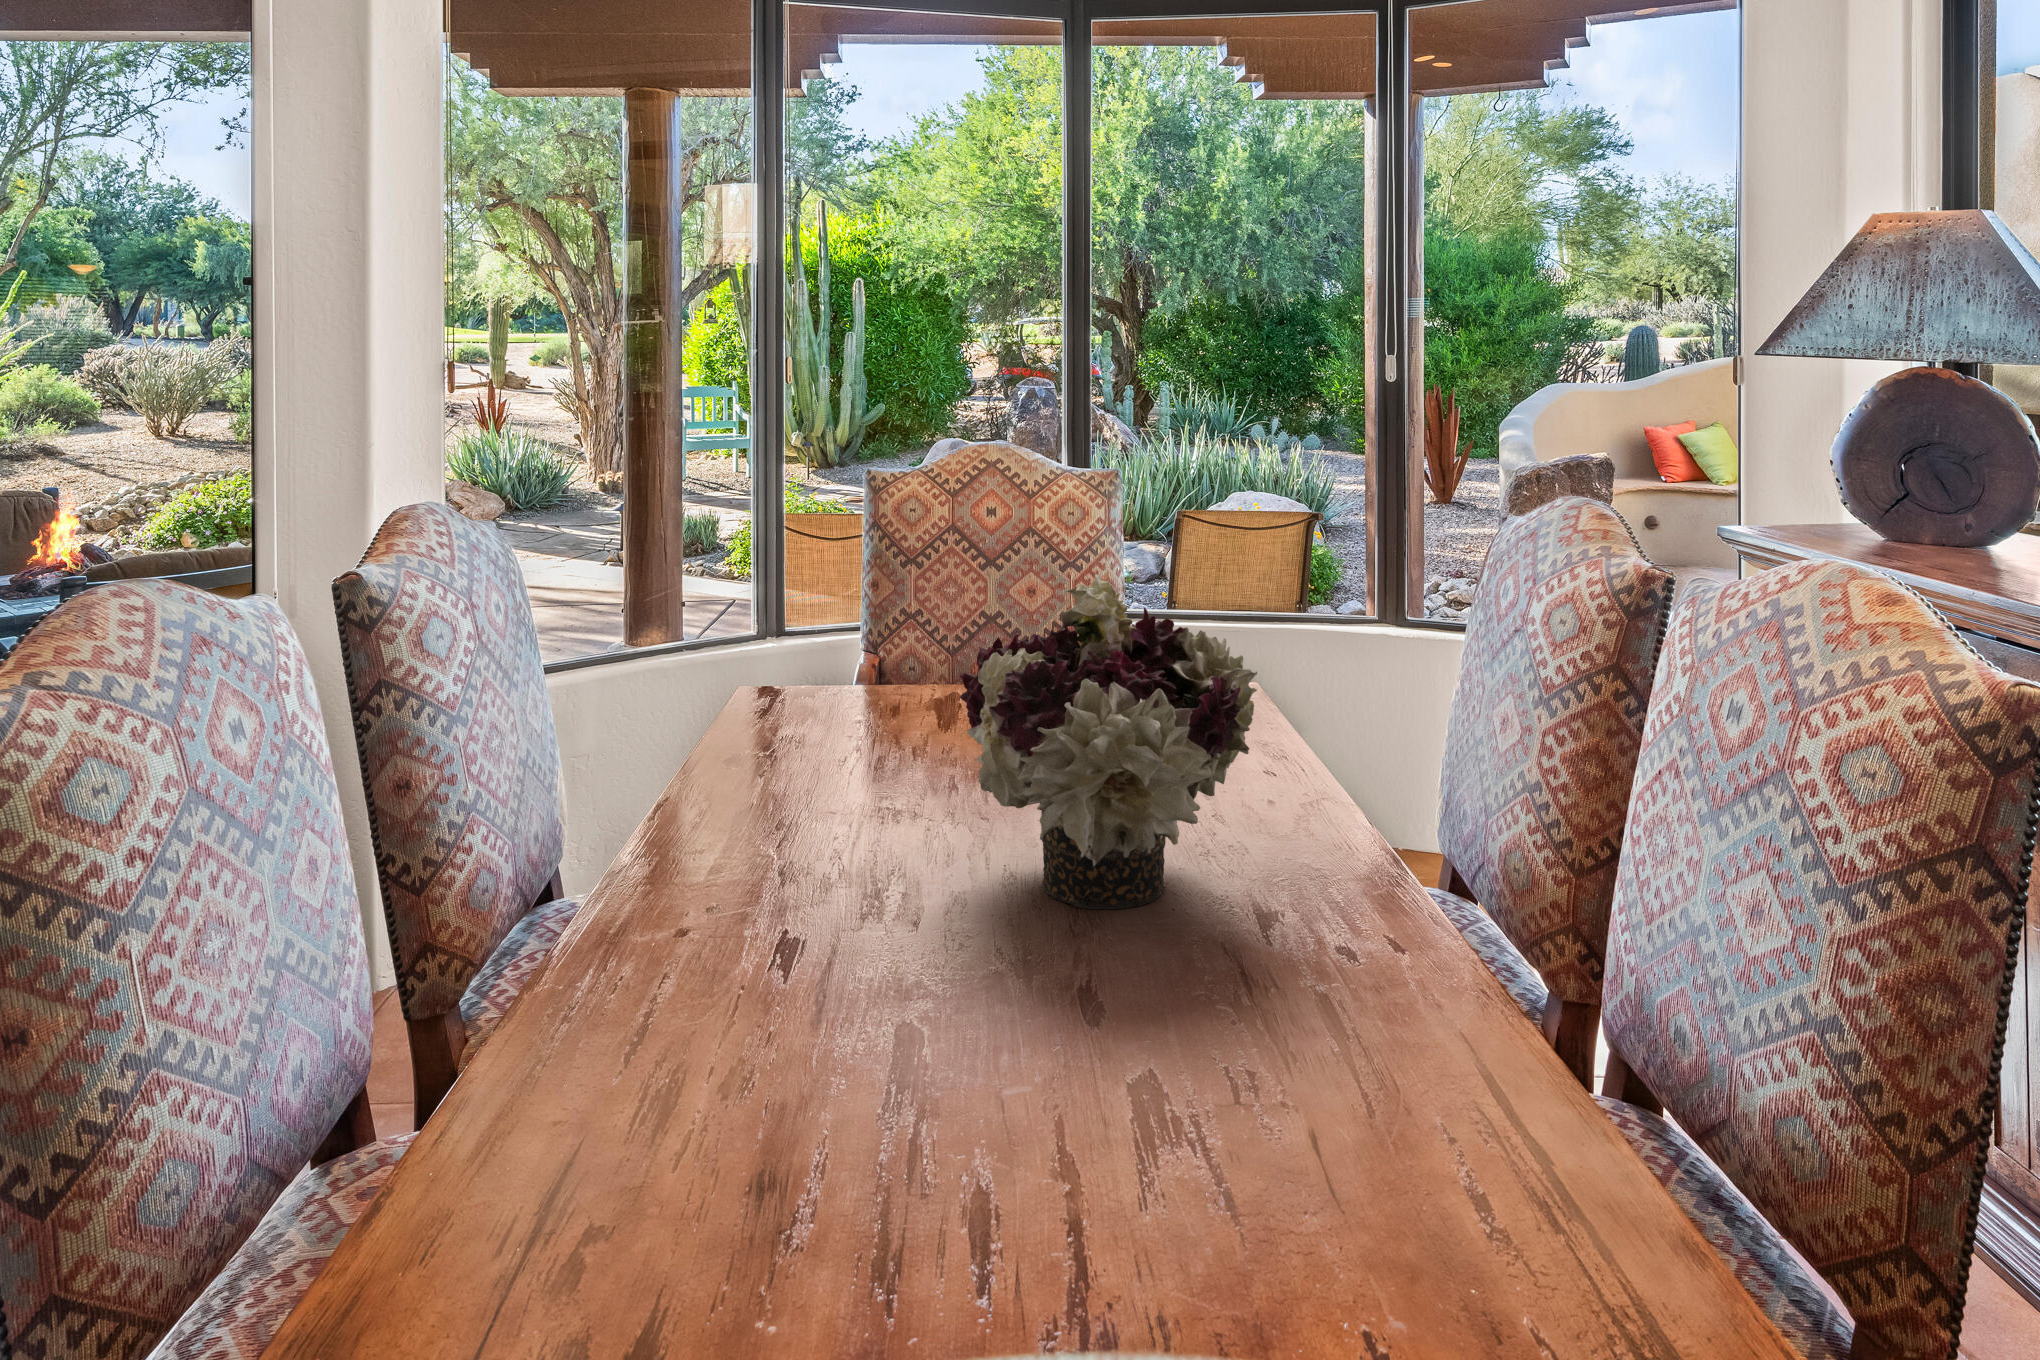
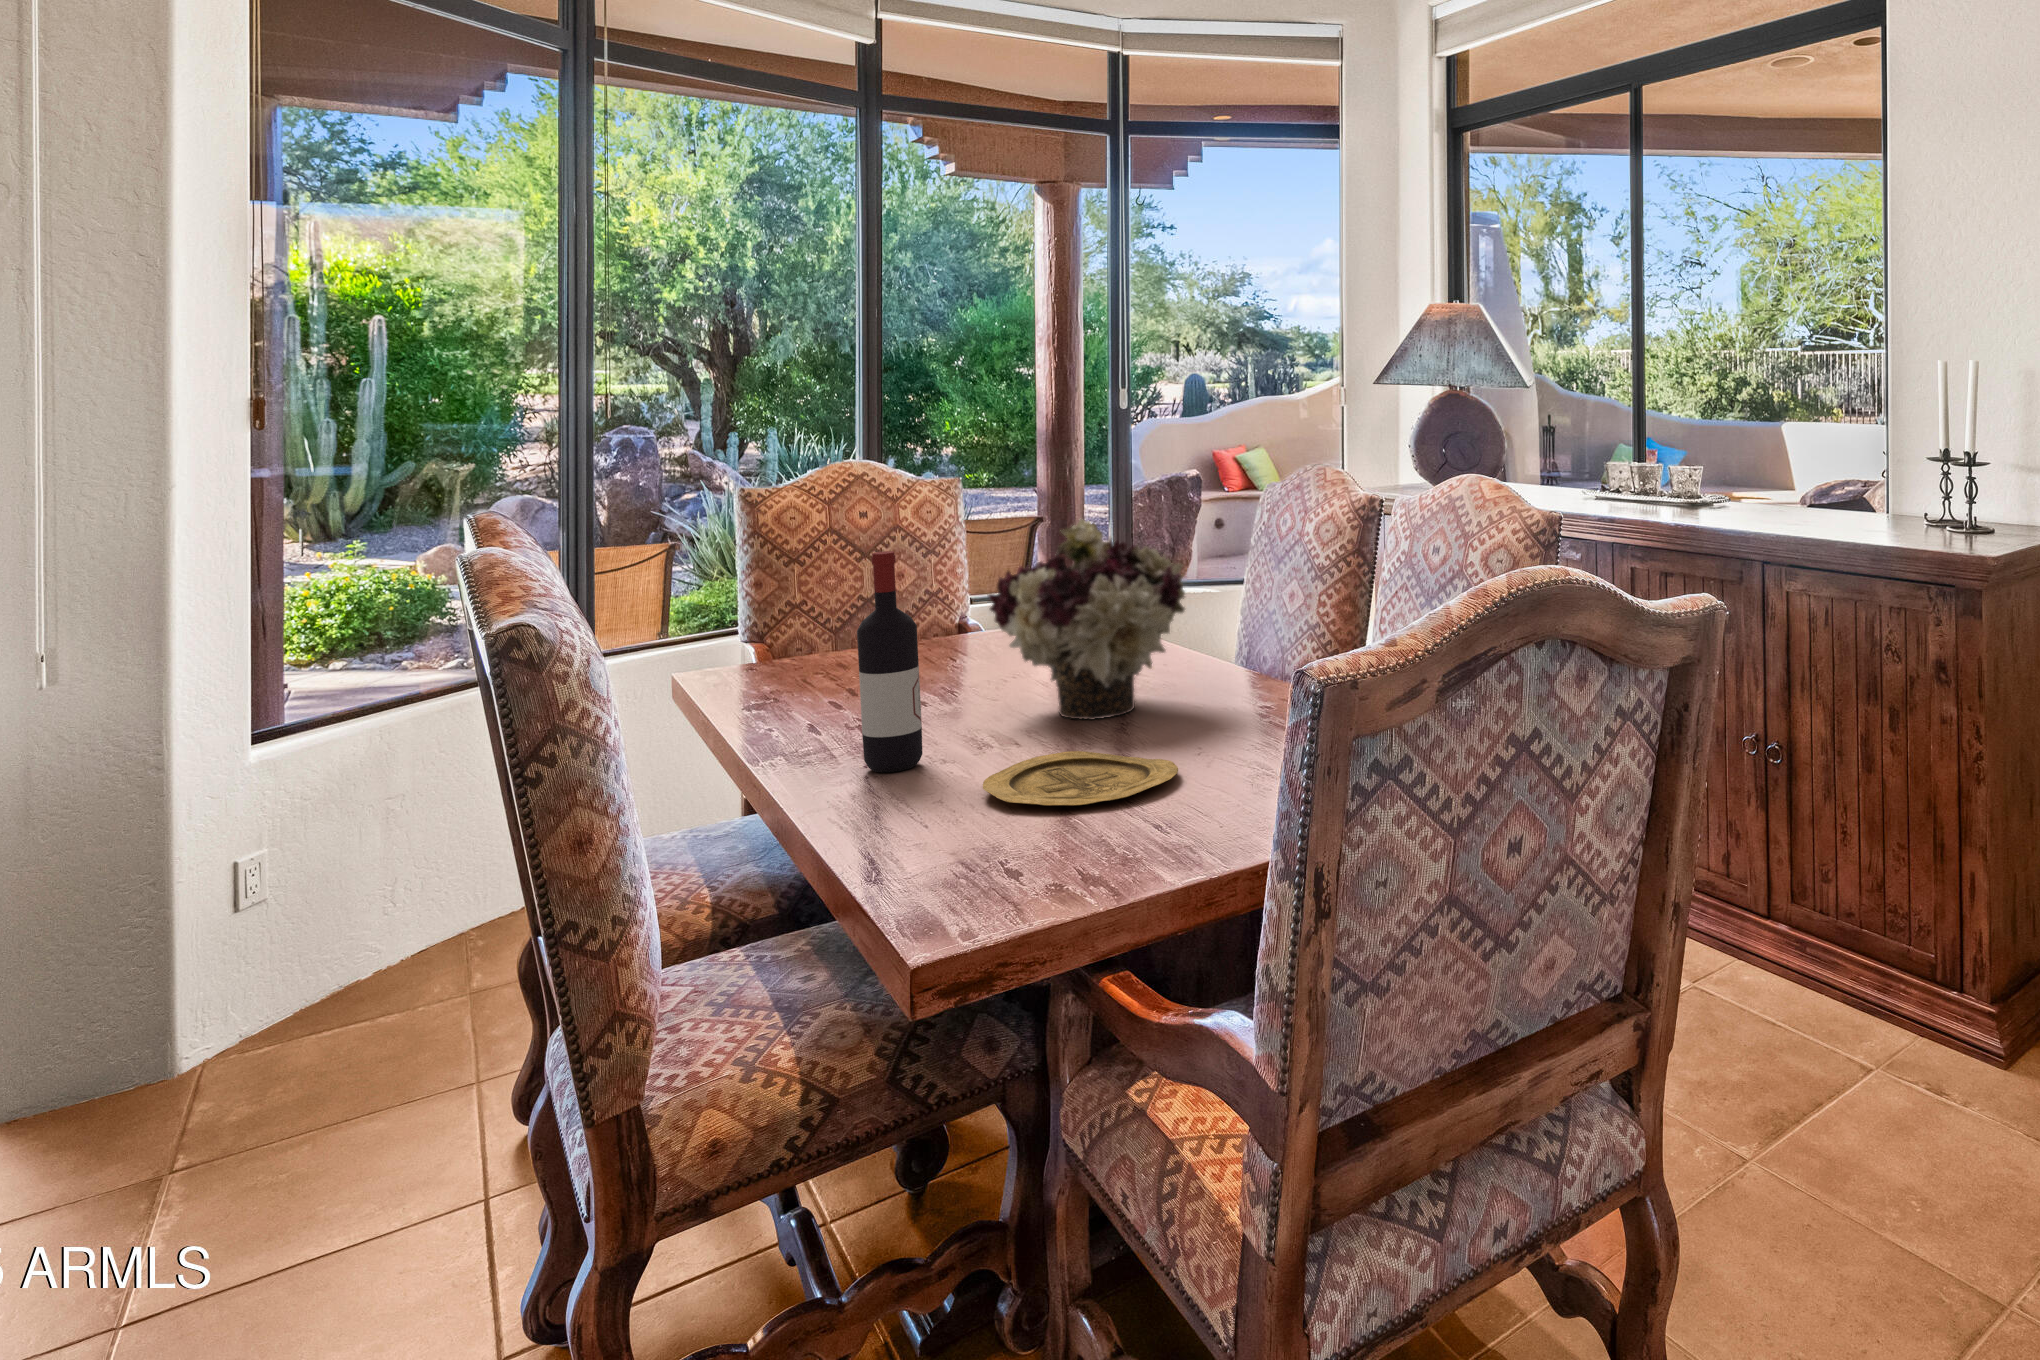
wine bottle: none [671,604,764,962] -> present [857,551,922,772]
plate: none [713,1006,1081,1204] -> present [983,751,1178,805]

